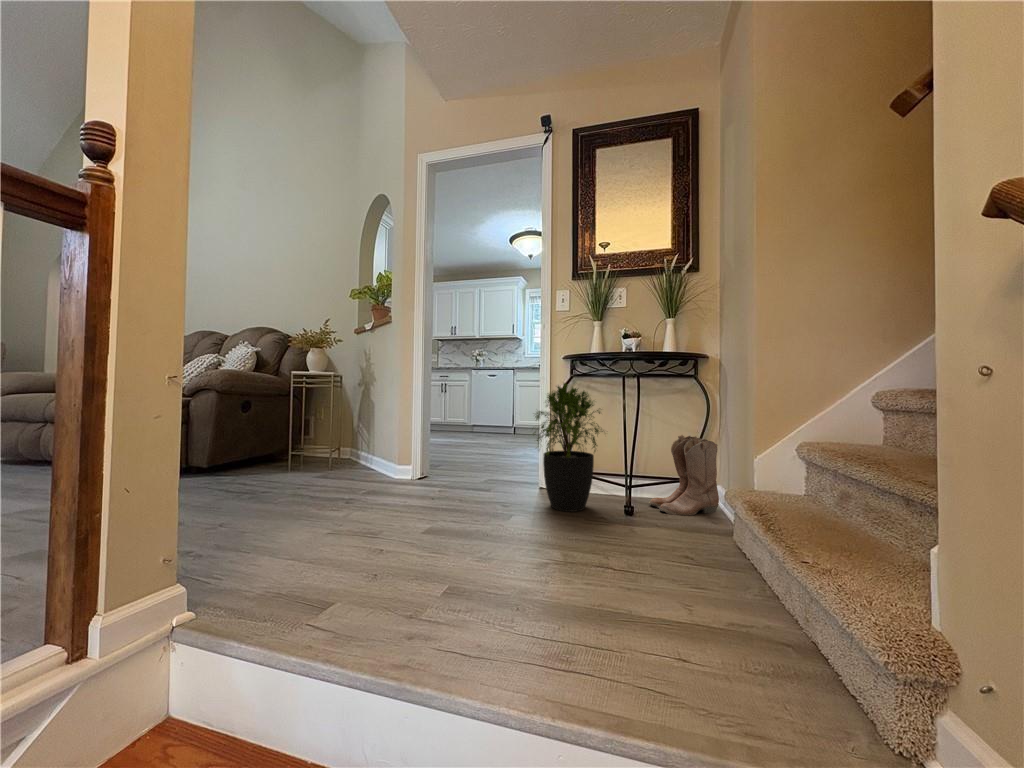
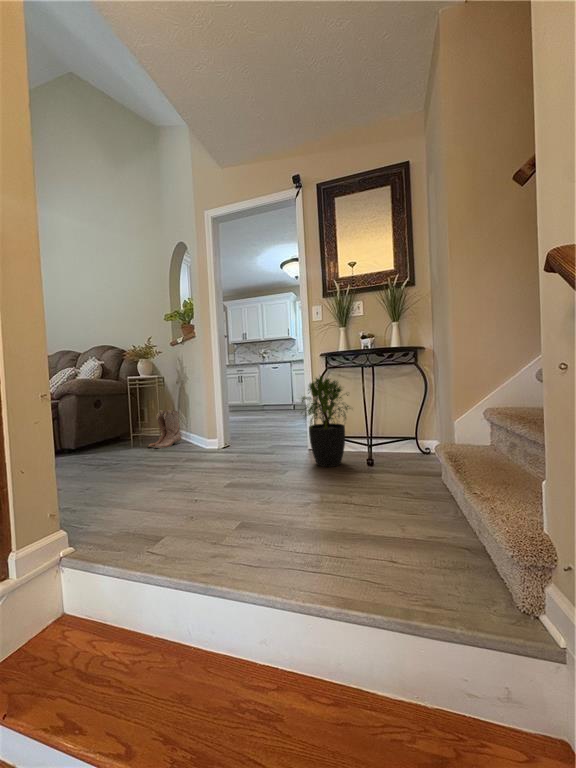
boots: present [649,435,719,515] -> present [148,410,181,449]

